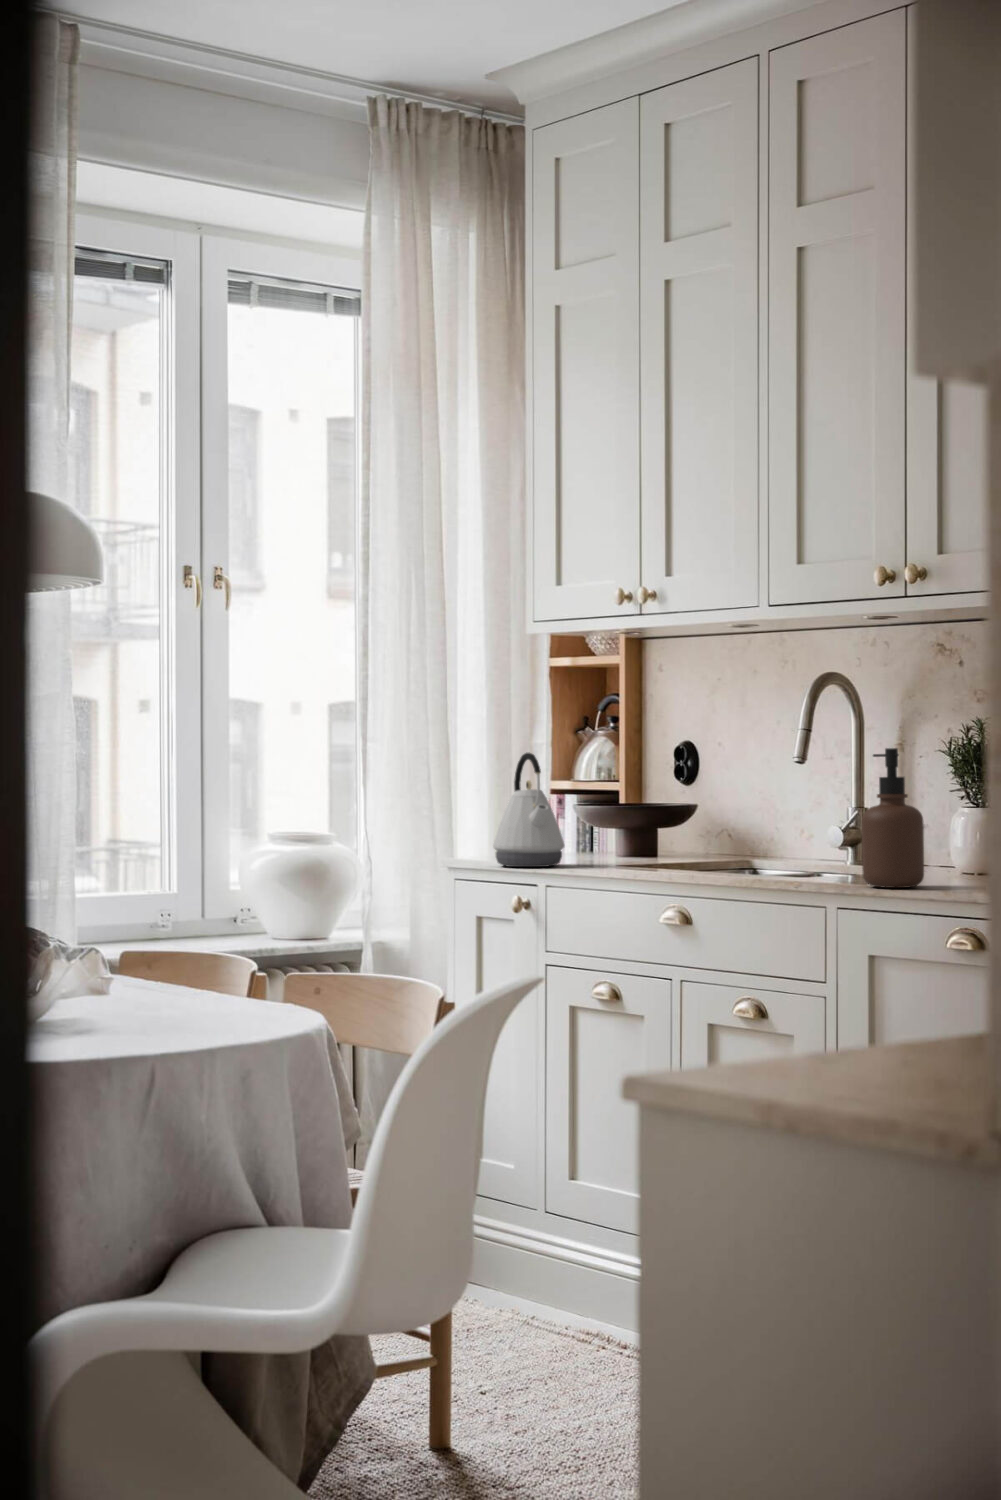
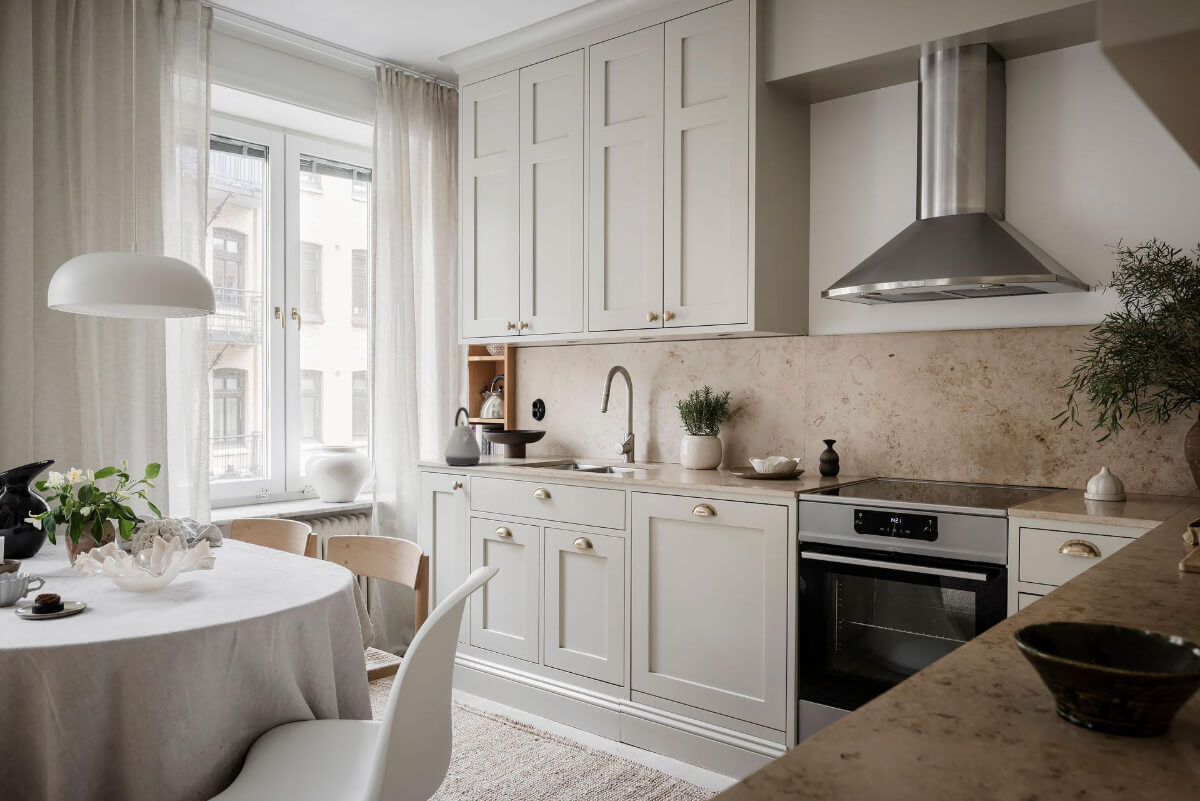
soap dispenser: present [862,748,924,888] -> none [635,408,665,477]

